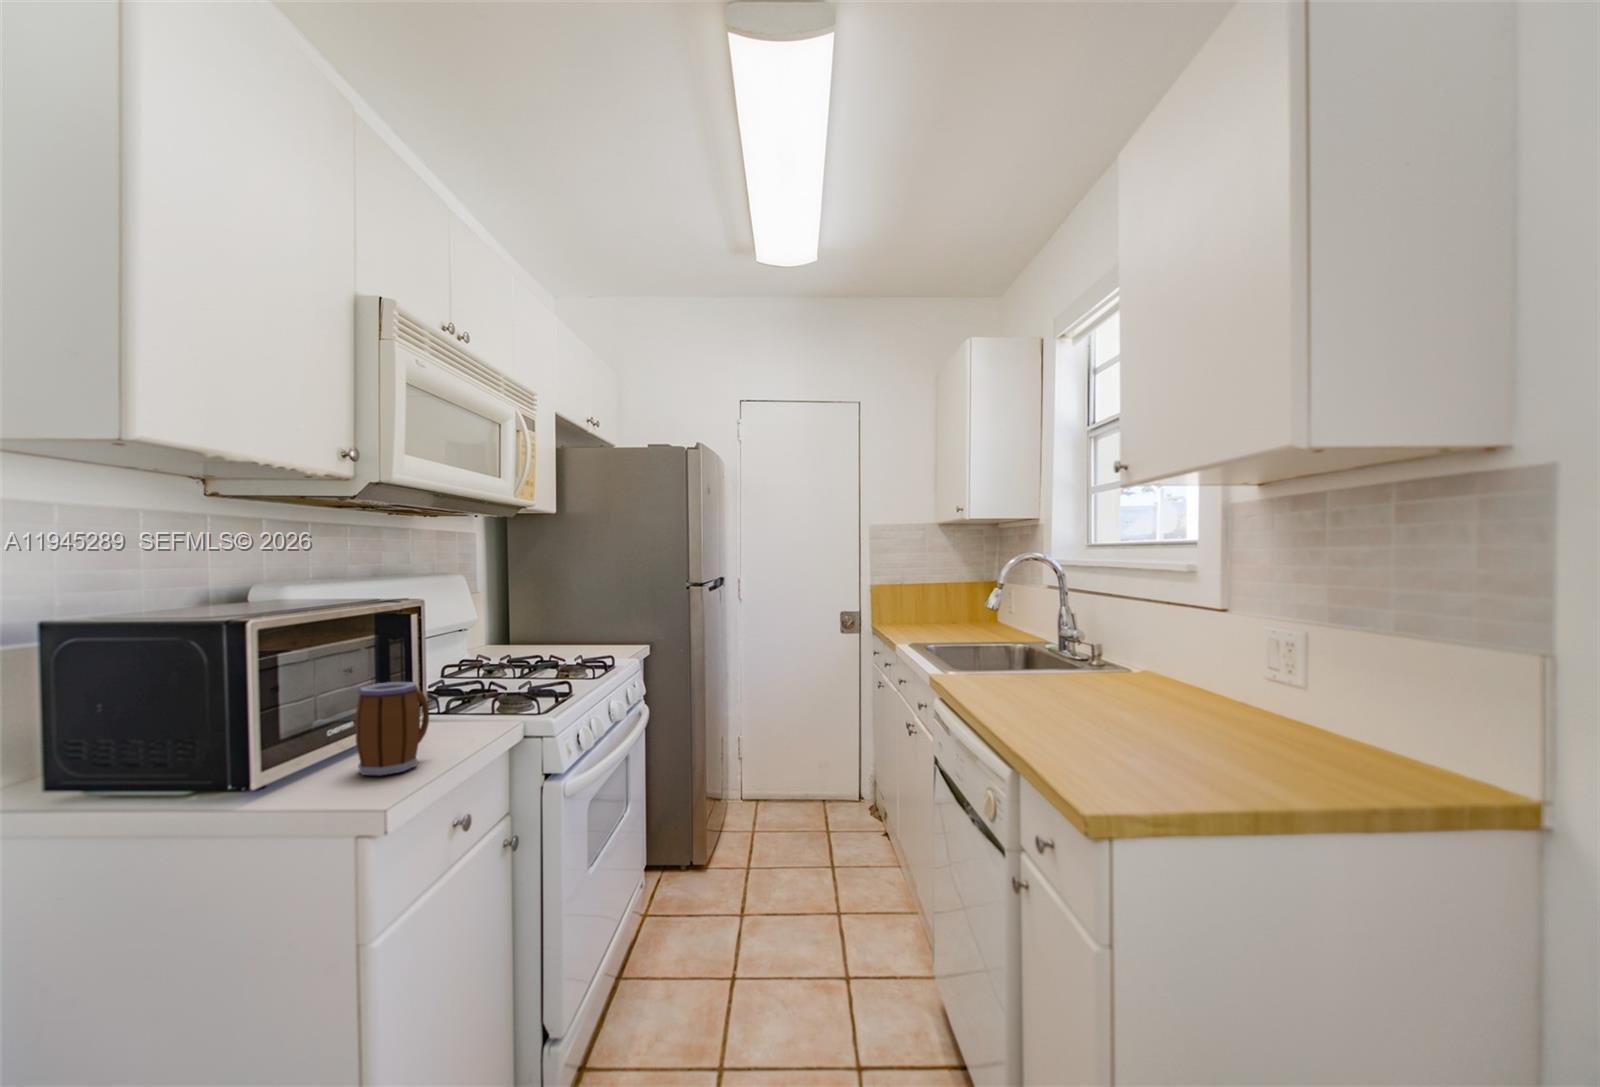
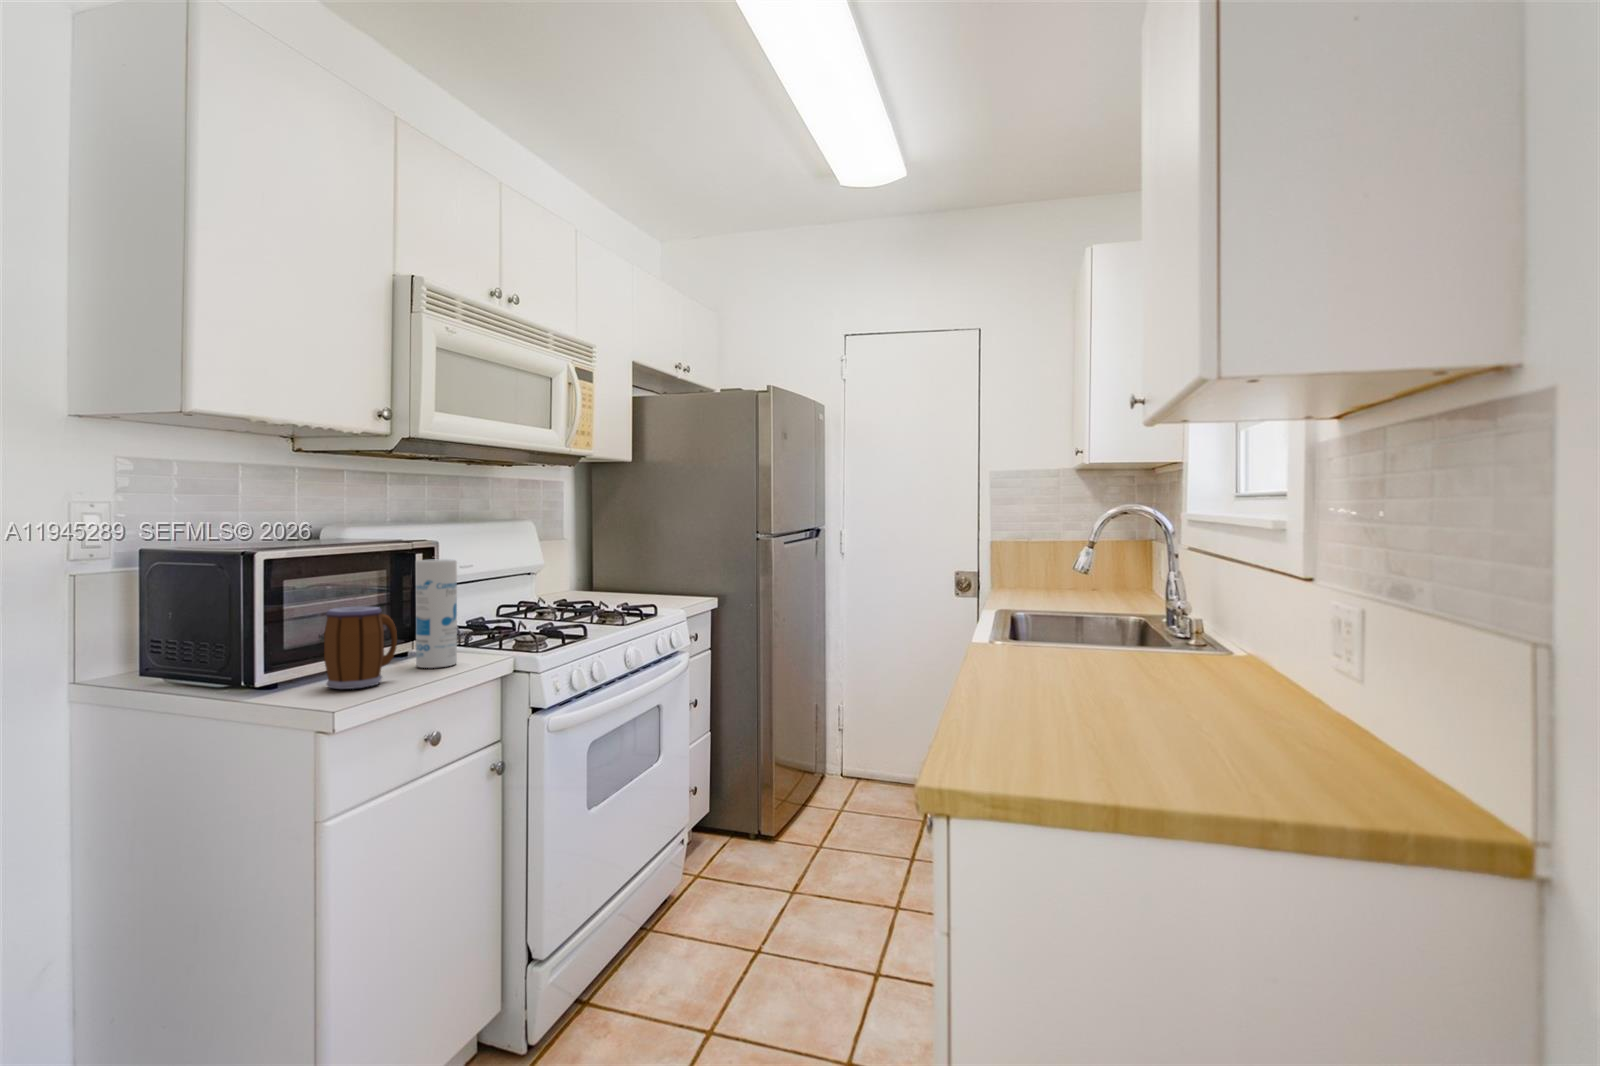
canister: none [428,625,472,741] -> present [416,559,457,668]

